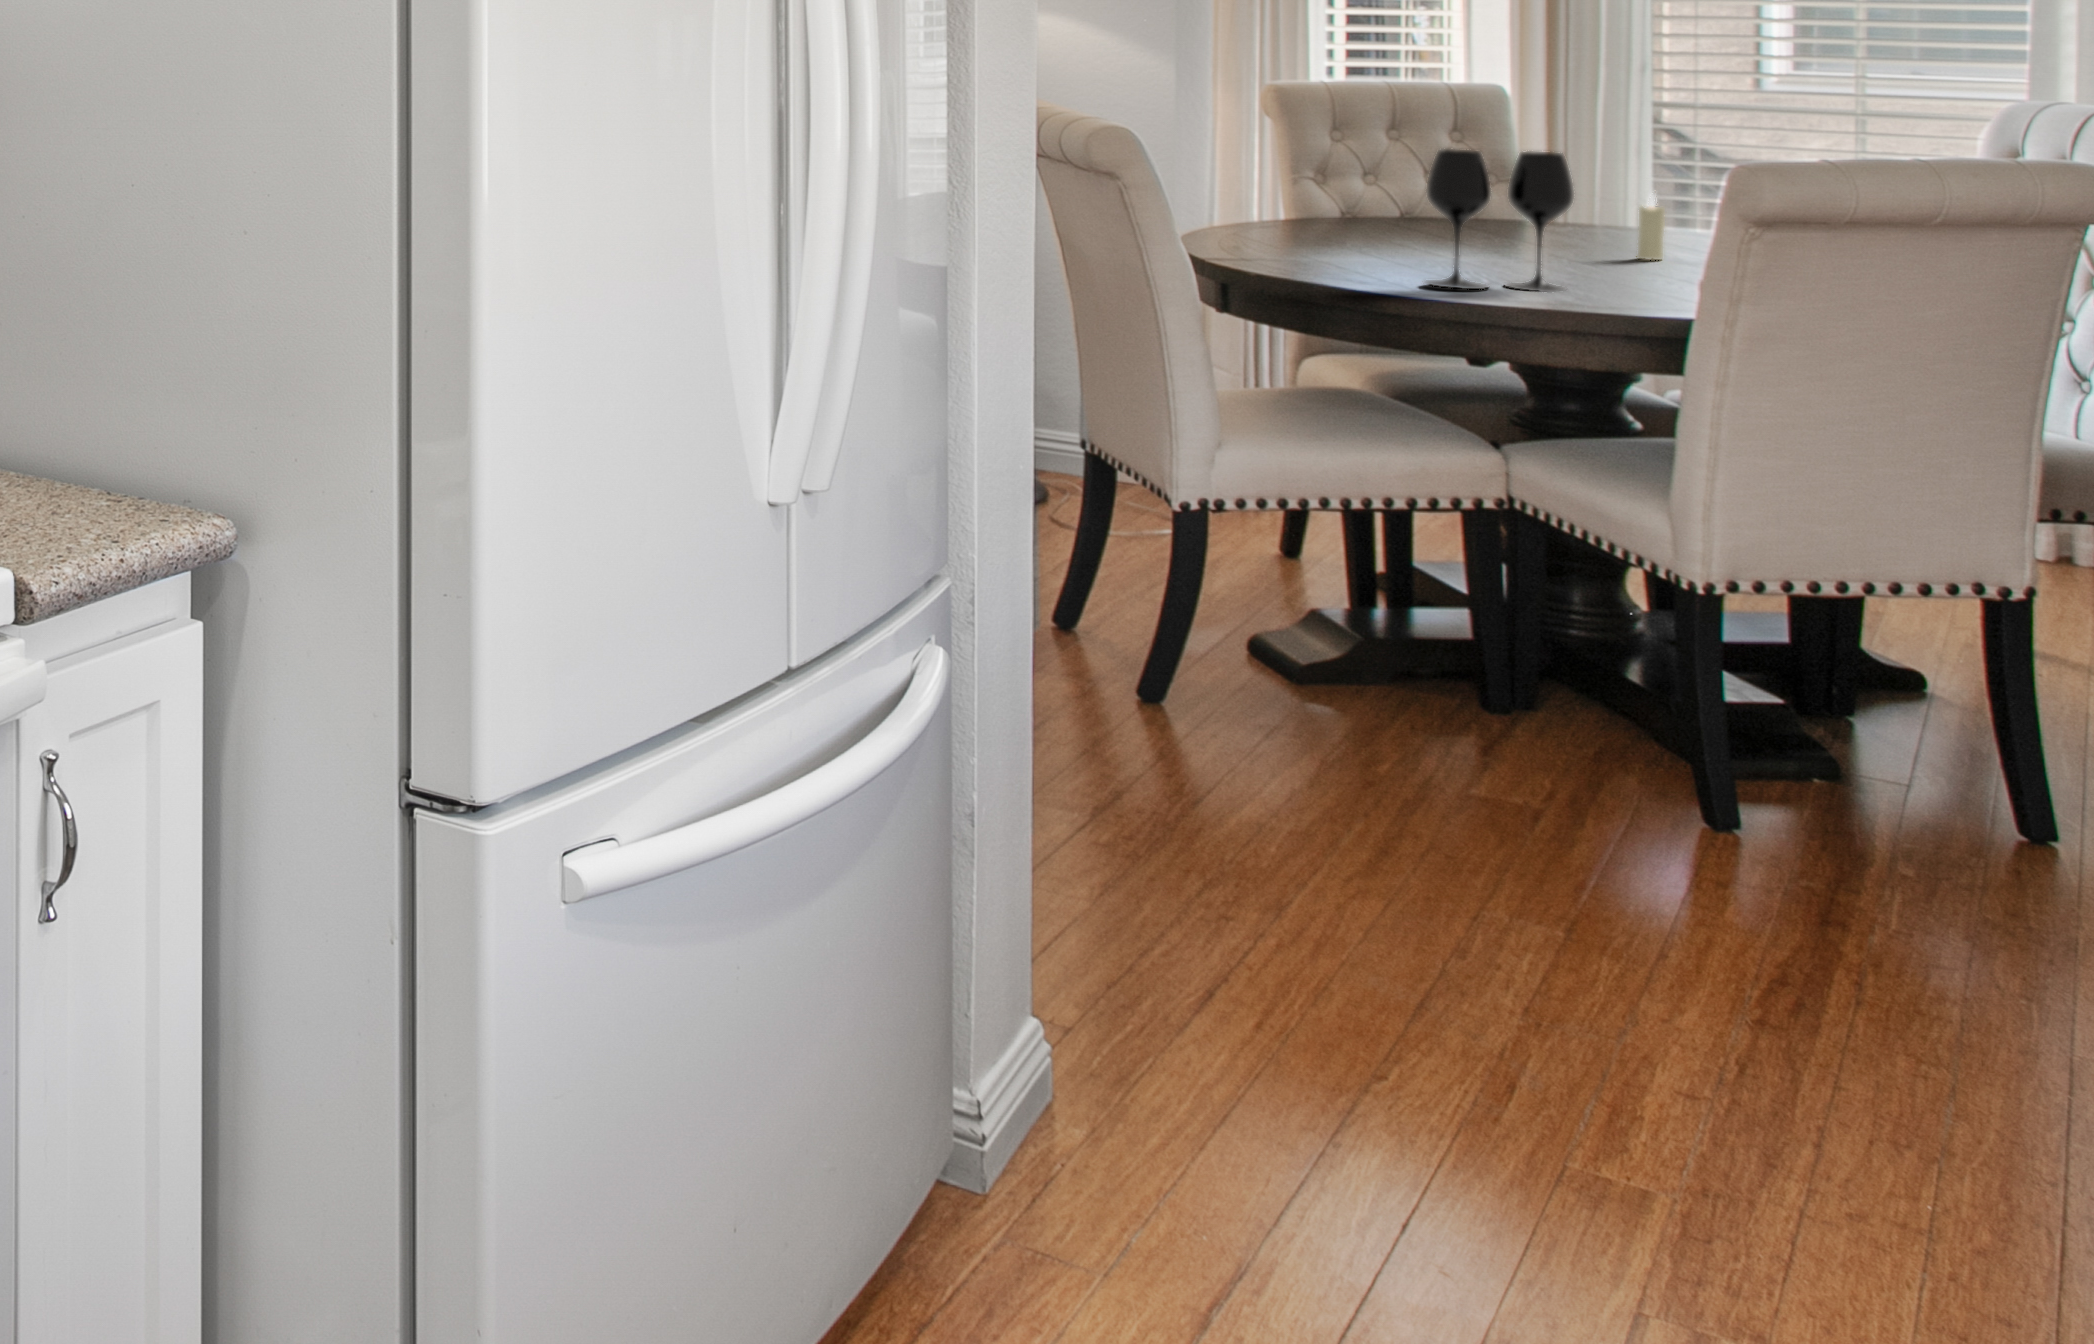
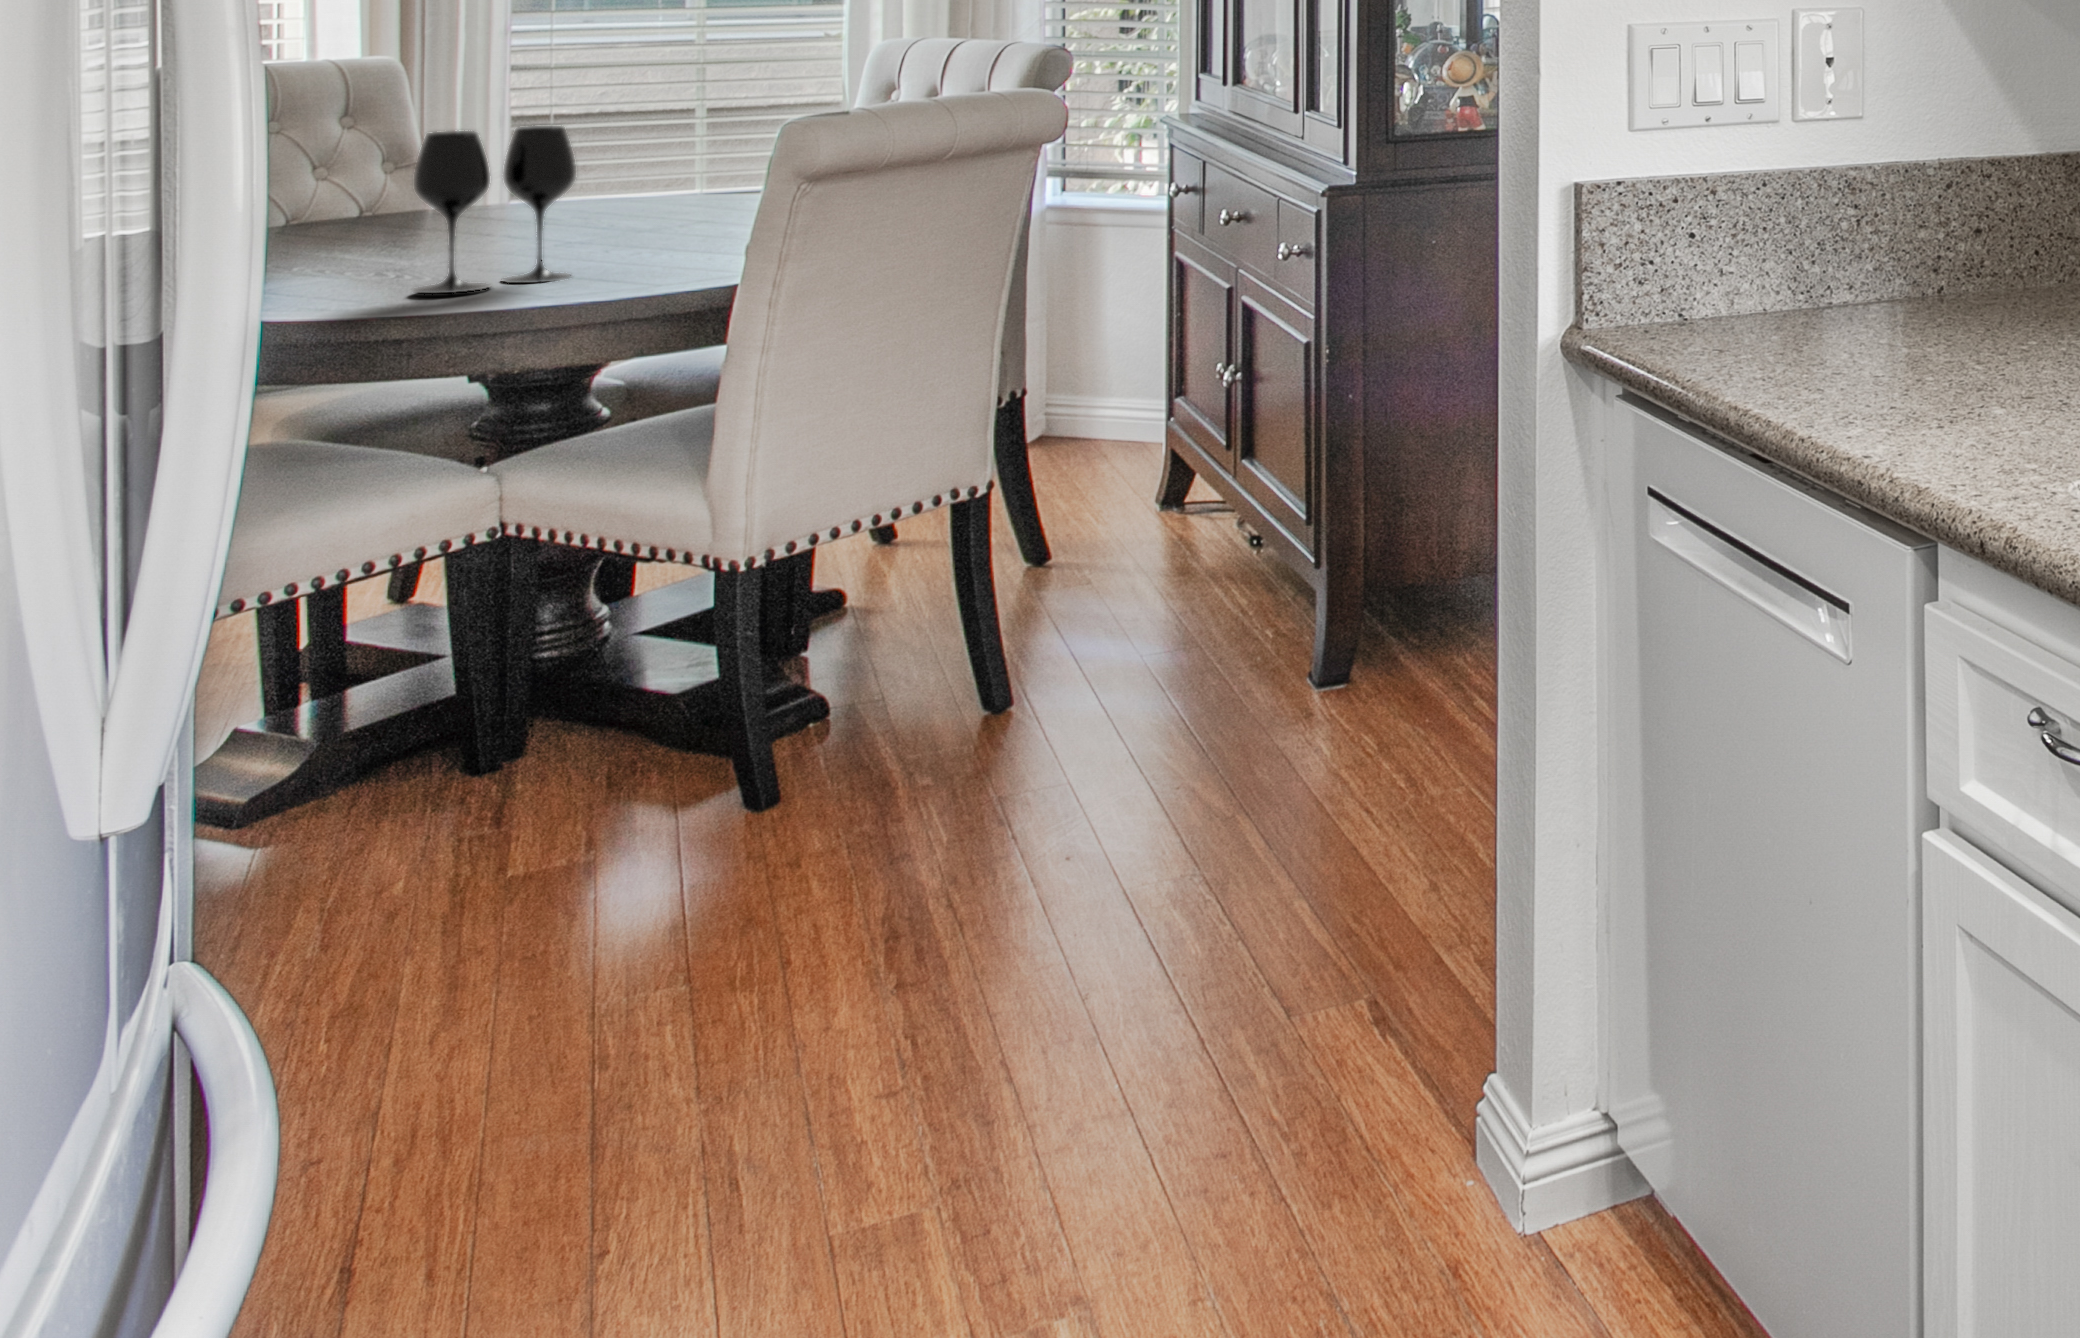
candle: present [1637,196,1665,260] -> none [590,158,621,233]

